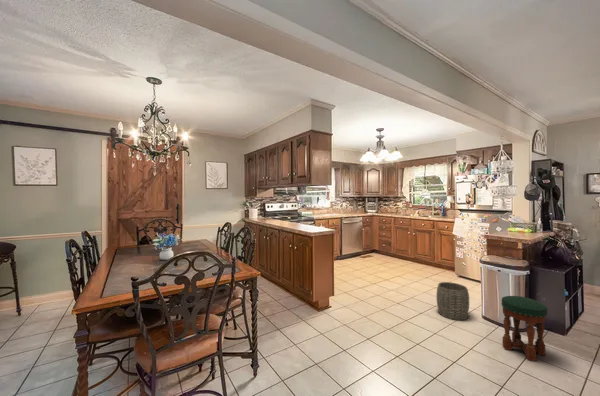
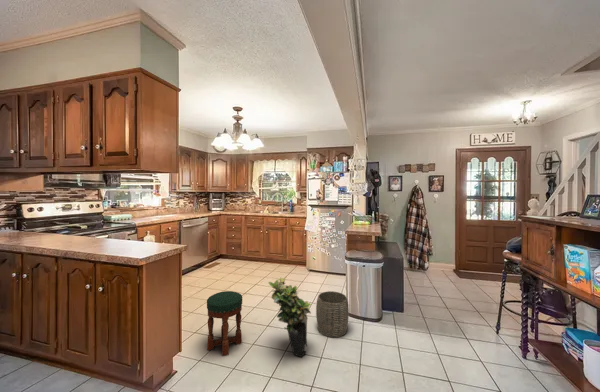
potted plant: none [390,260,424,320] -> present [268,277,311,357]
stool: present [501,296,547,361] -> present [207,291,242,356]

